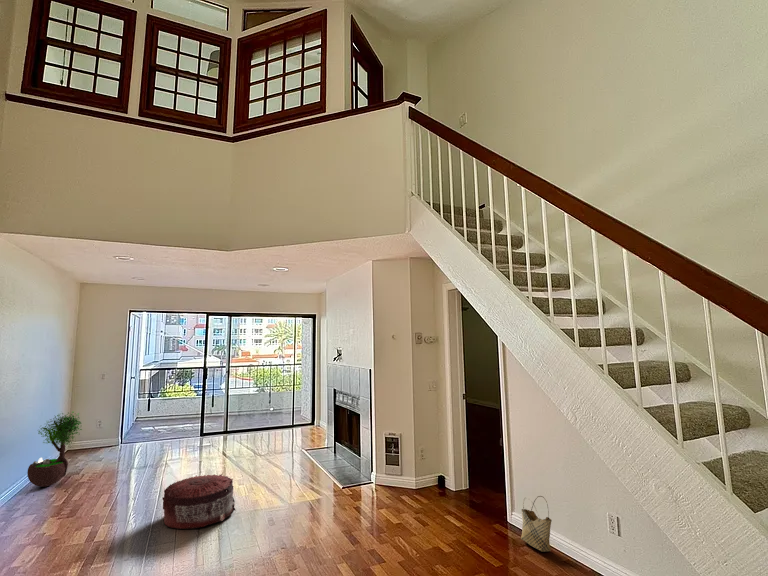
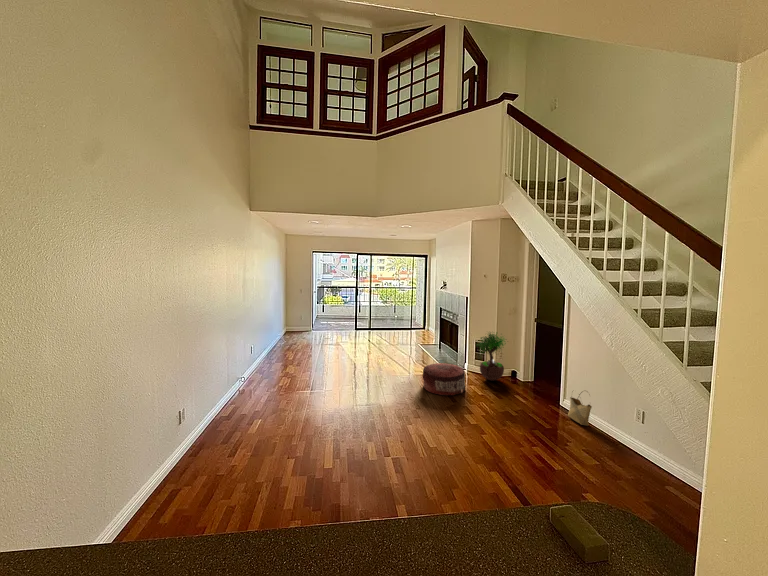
potted tree: present [27,412,82,487] -> present [477,333,505,380]
pouf: present [162,474,235,529] -> present [423,363,466,395]

